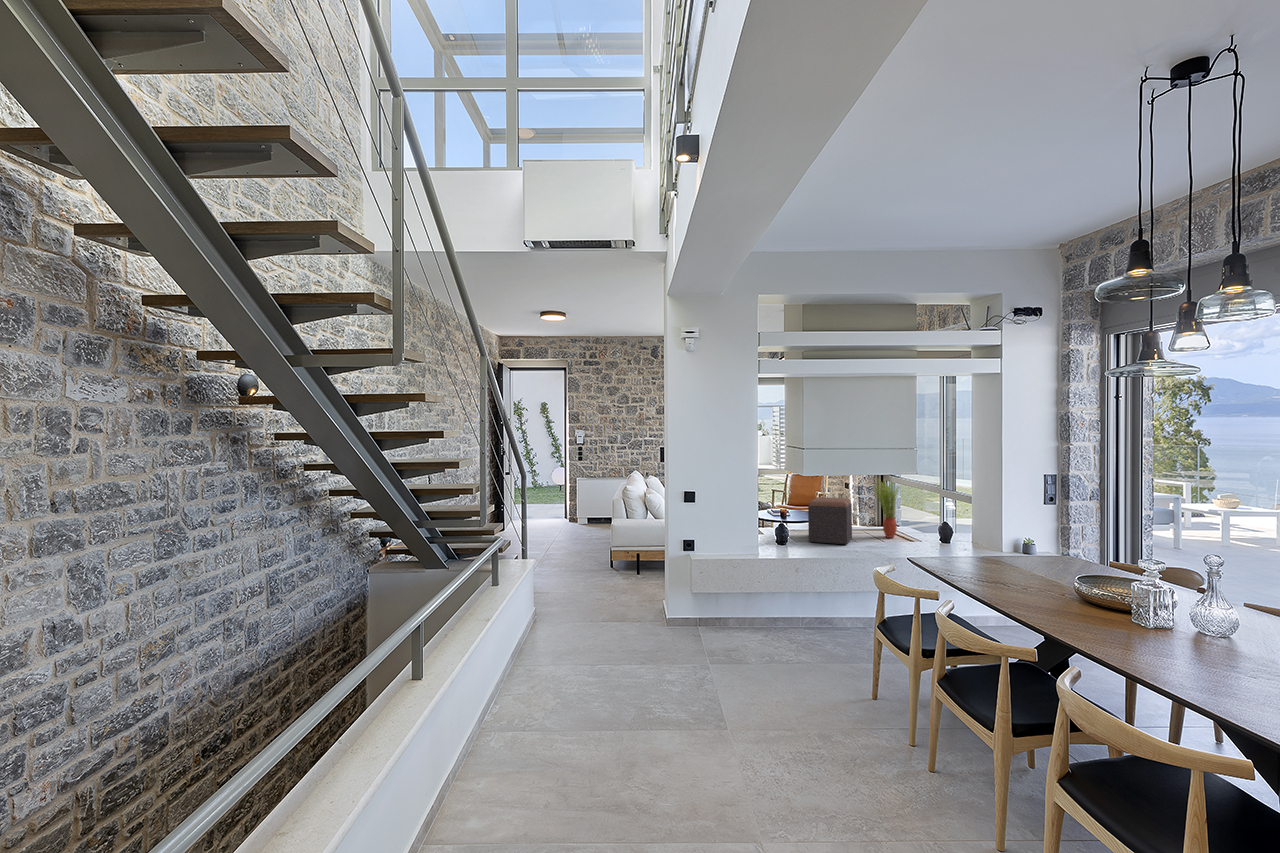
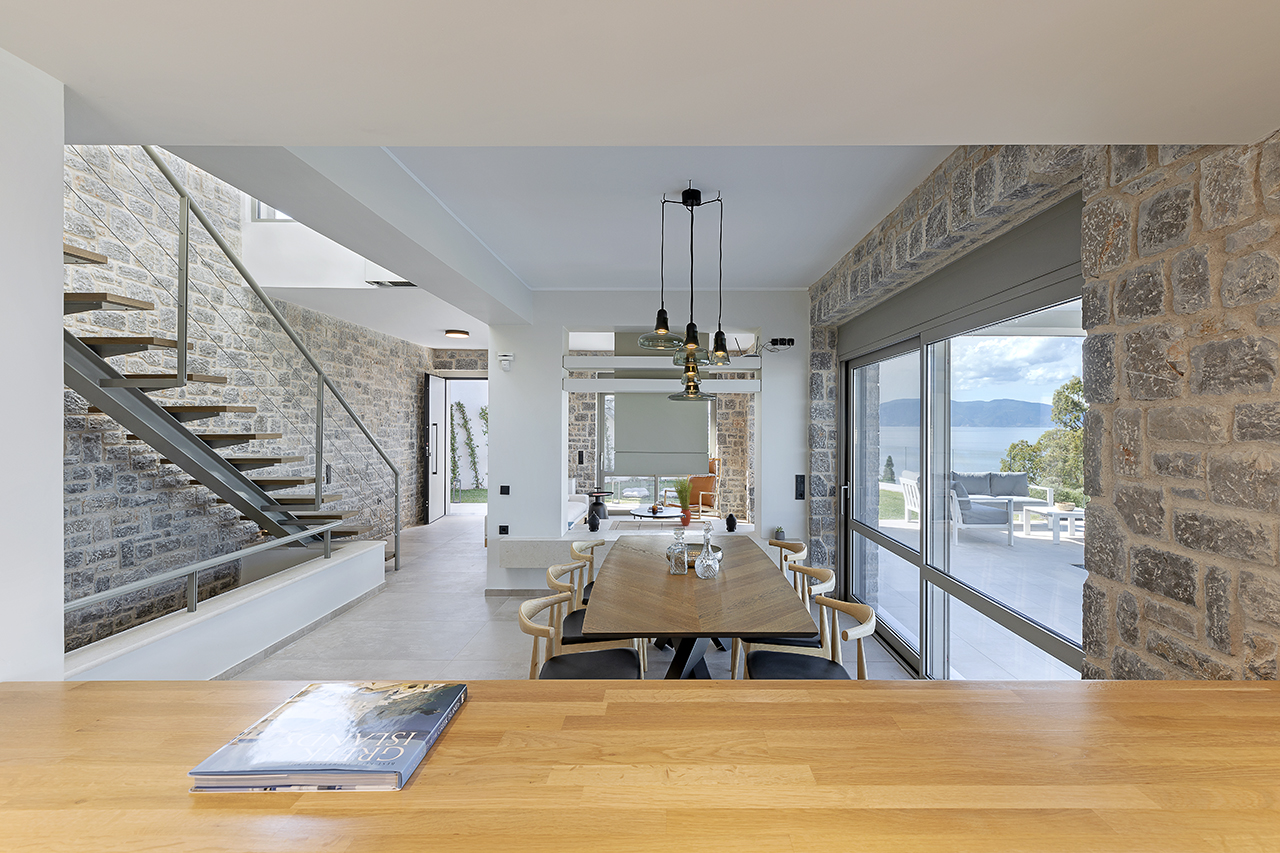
footstool: present [808,497,852,544] -> none [615,492,655,530]

